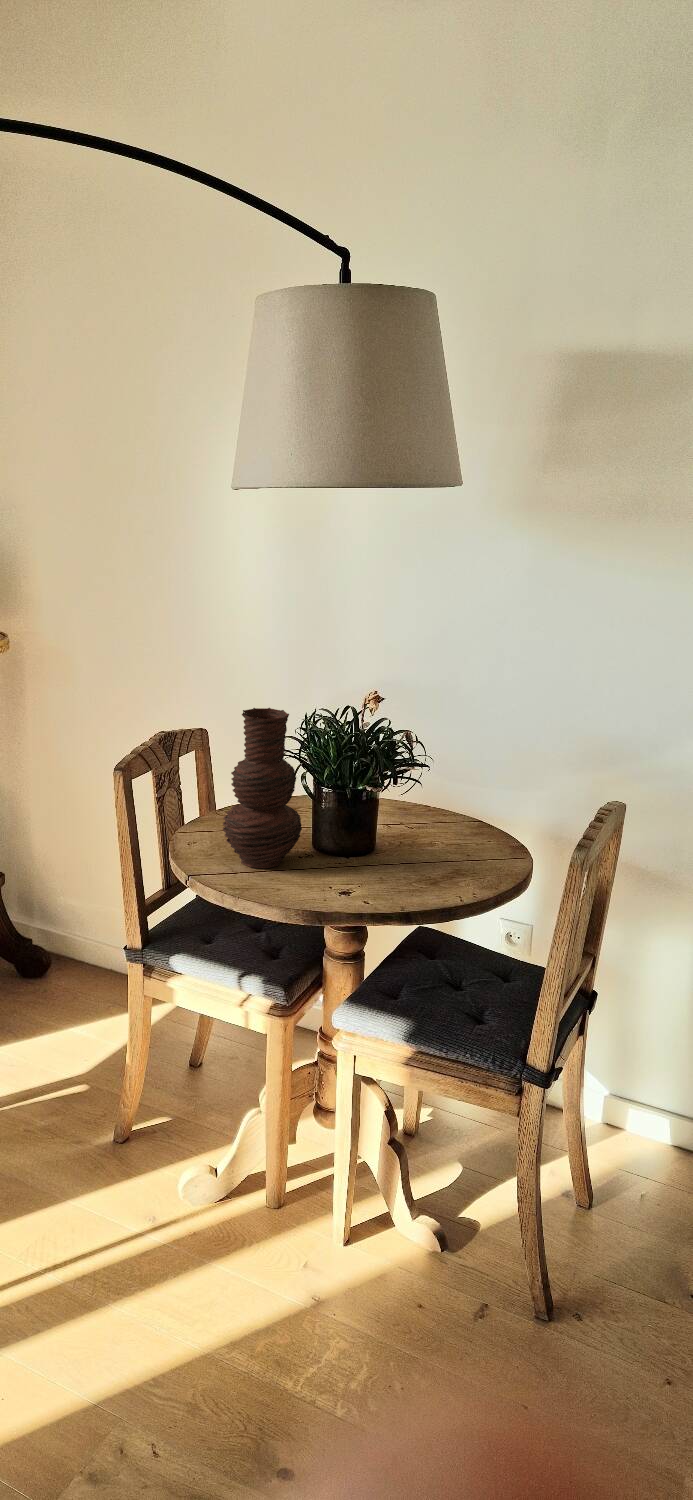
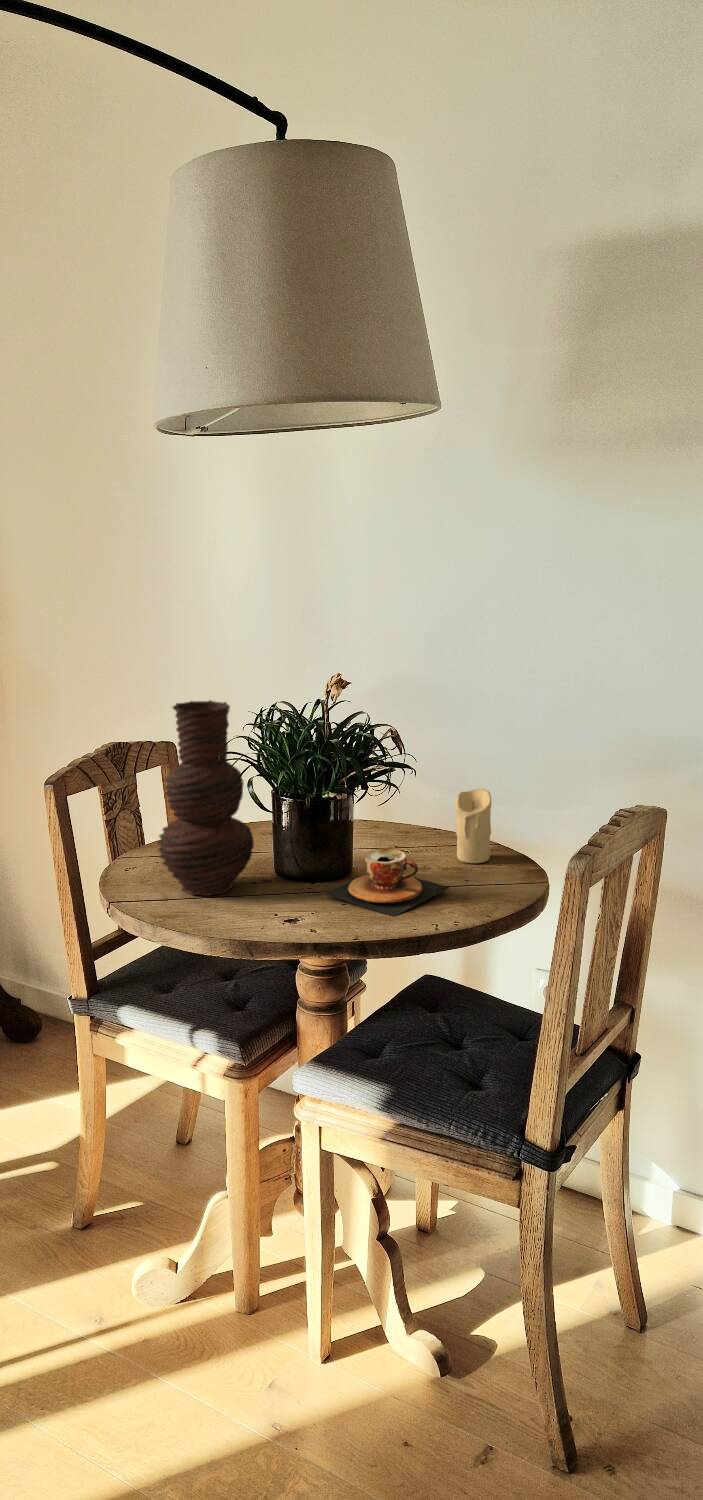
candle: none [456,782,487,843] -> present [455,789,491,863]
teacup: none [361,832,460,889] -> present [325,848,449,916]

